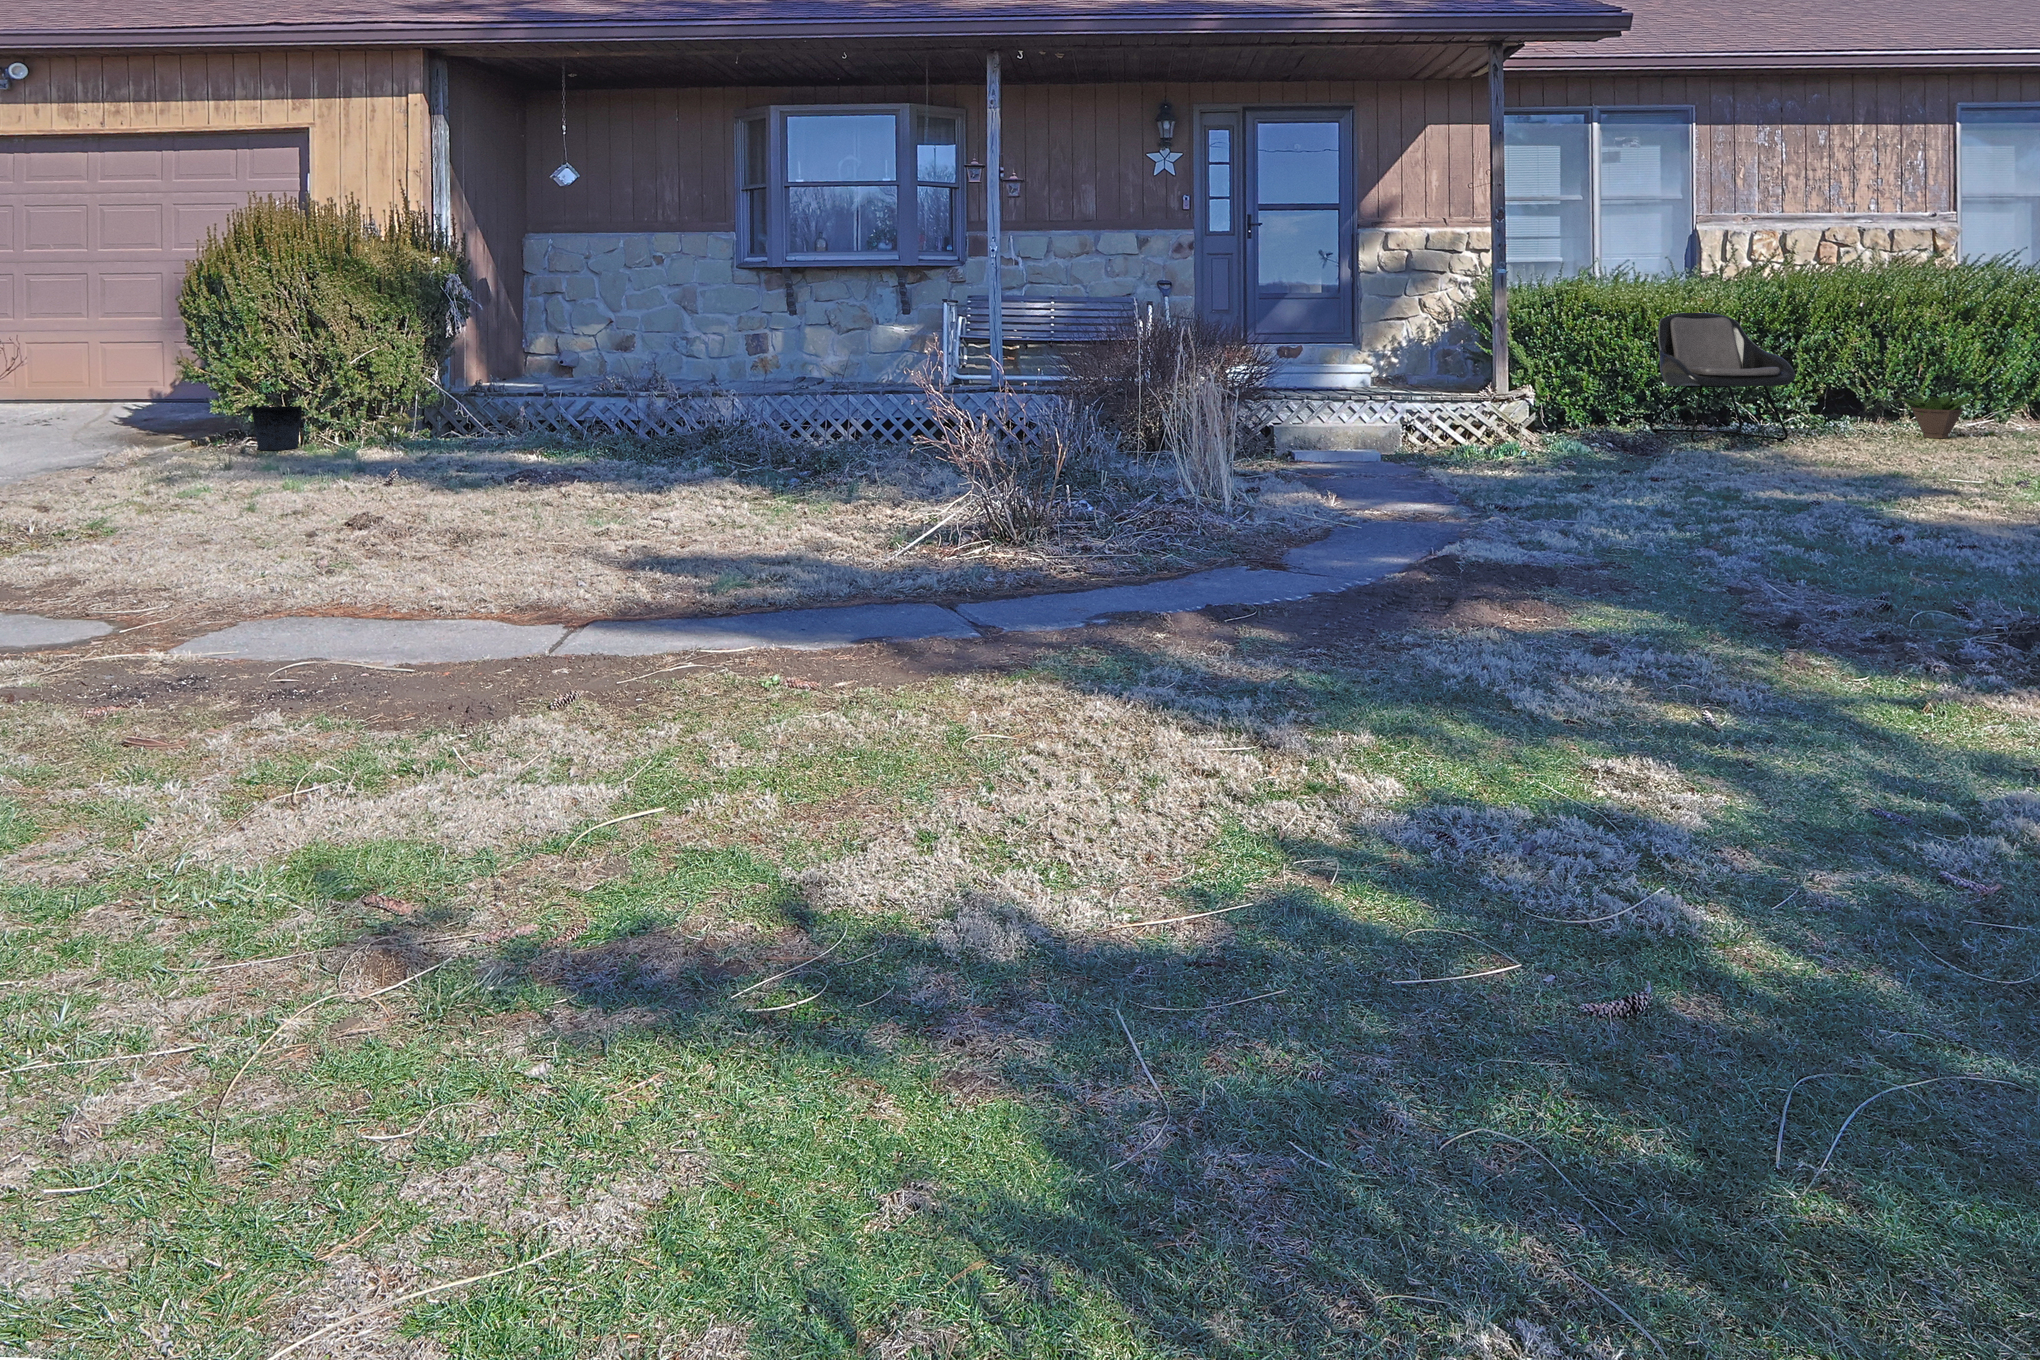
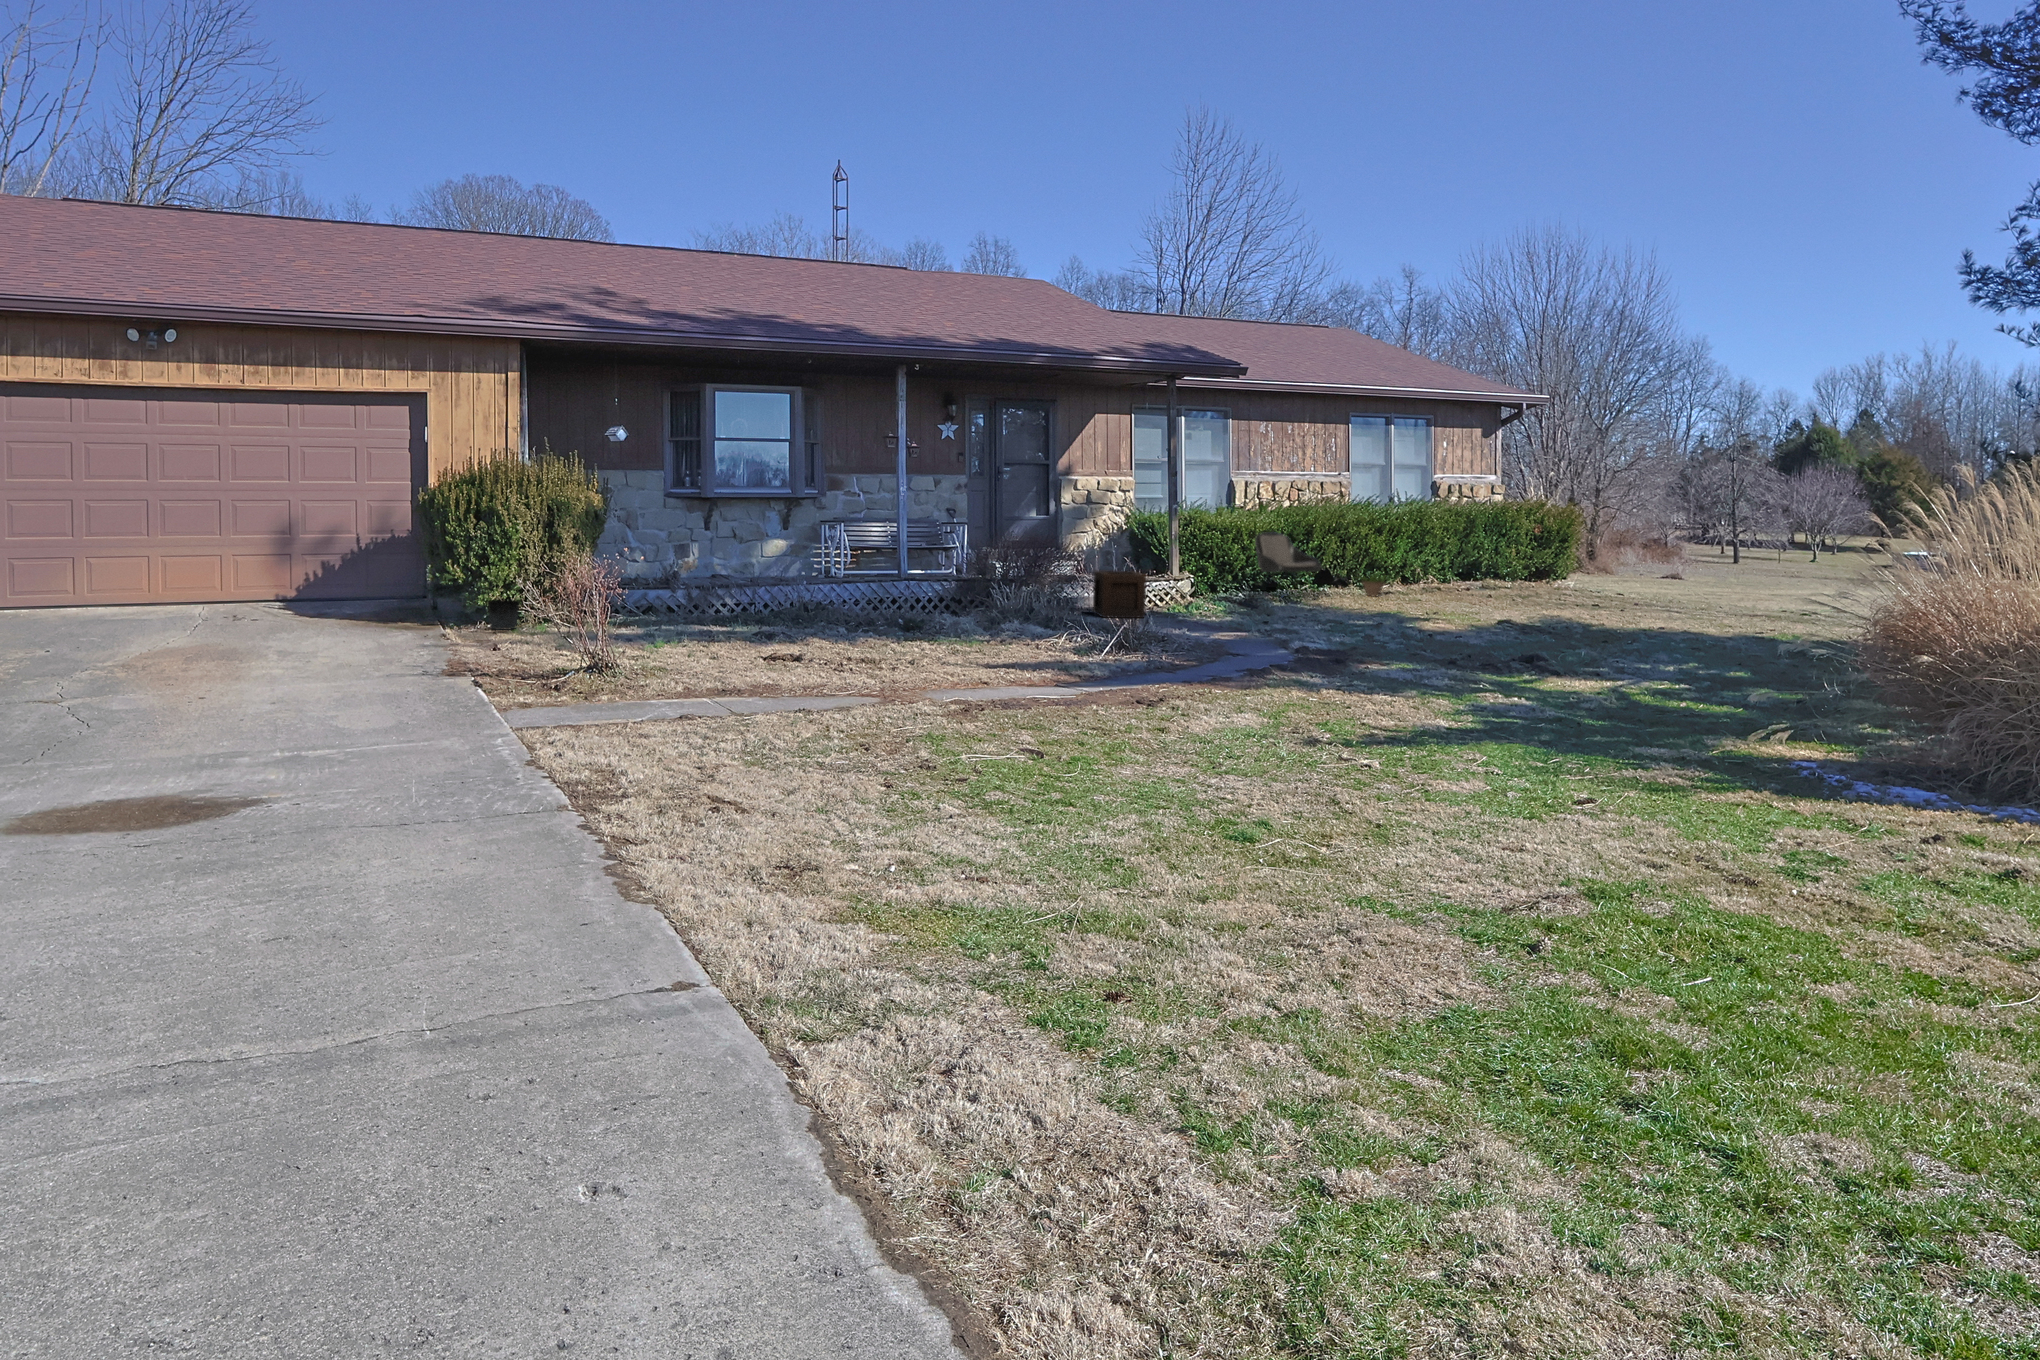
wooden crate: none [1246,376,1335,464] -> present [1093,570,1146,618]

